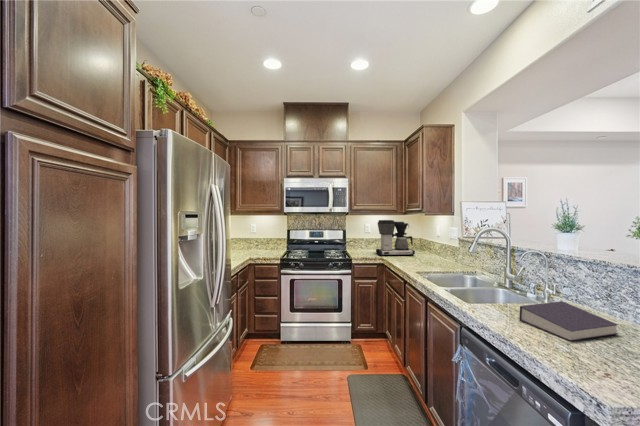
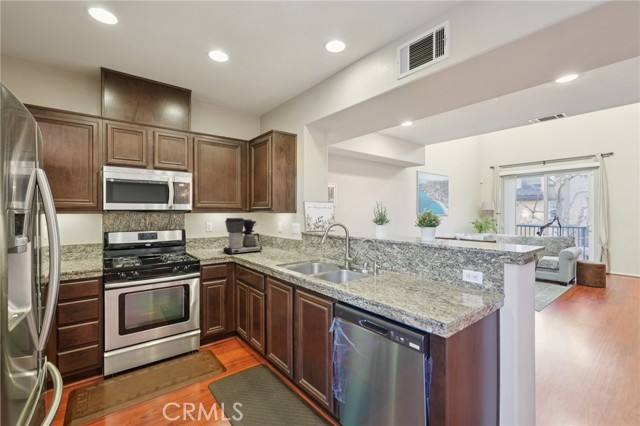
book: present [519,301,618,341] -> none [374,271,422,295]

